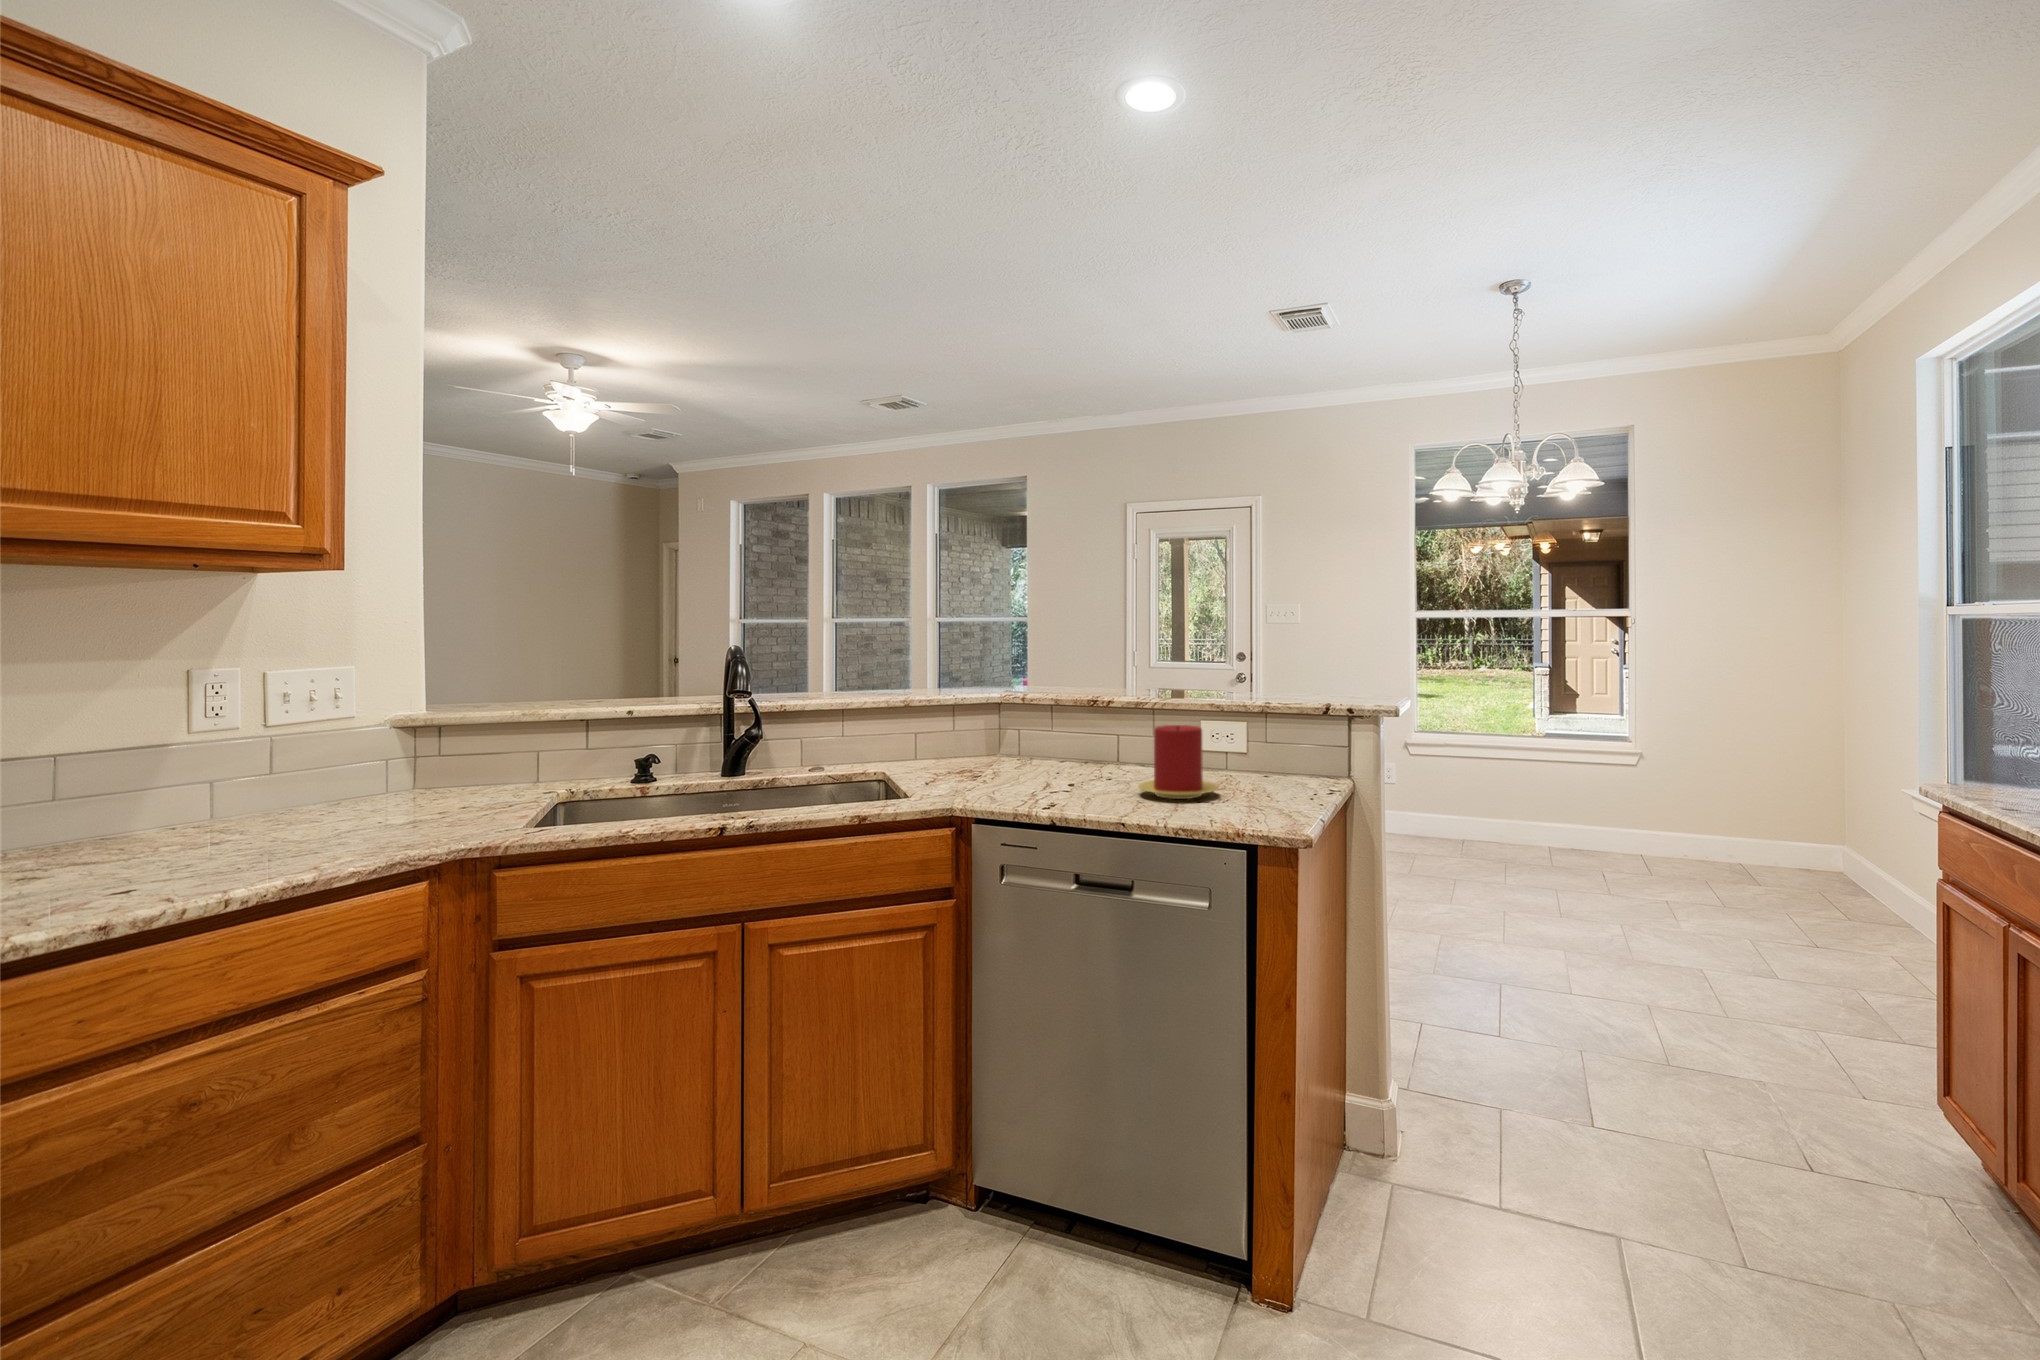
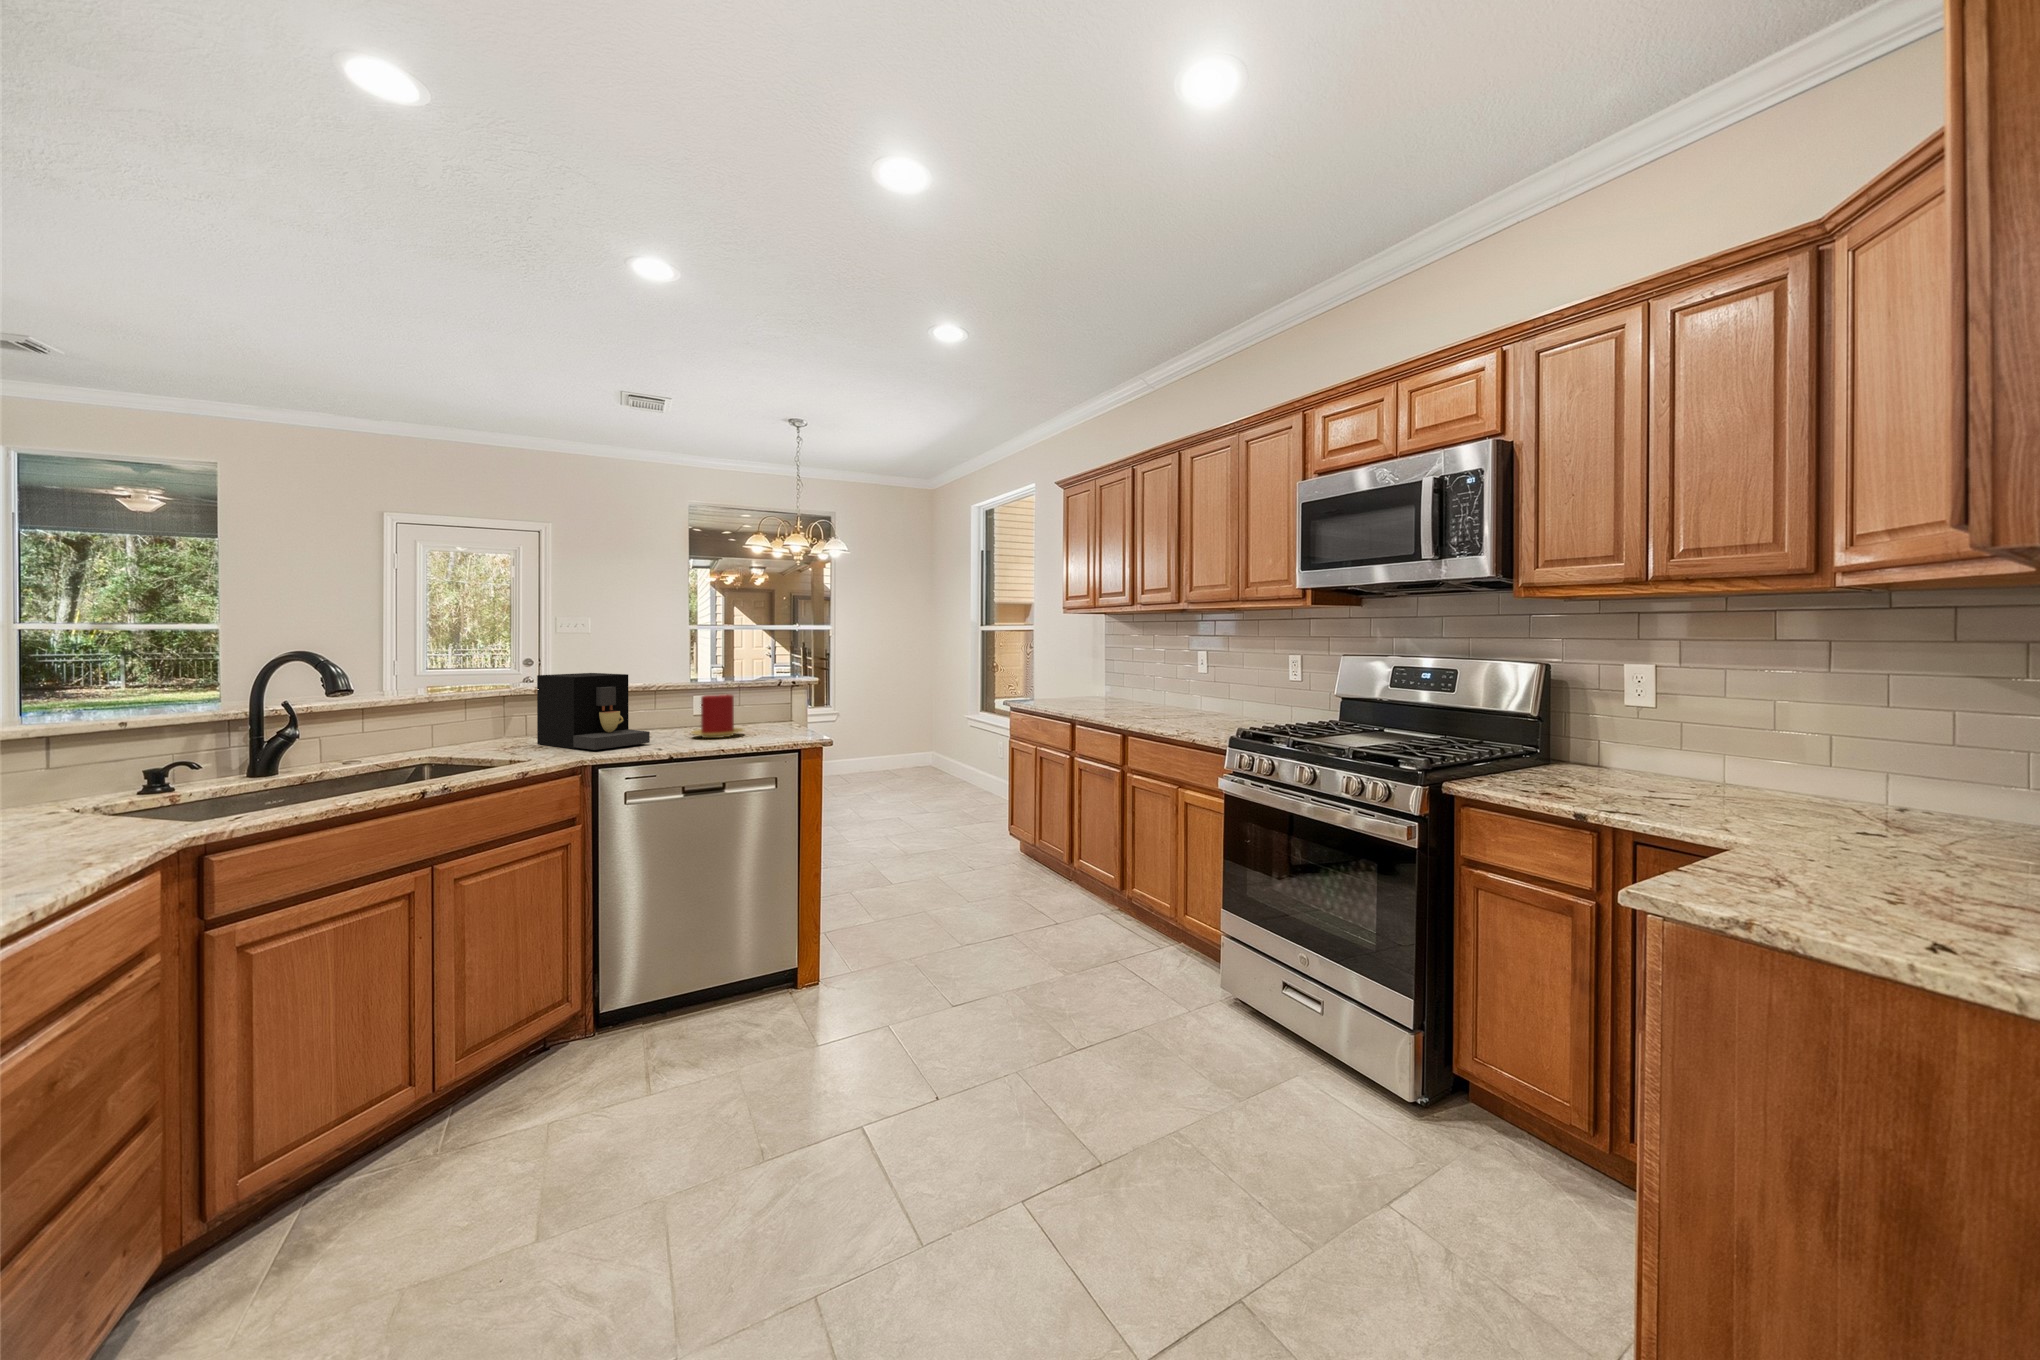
coffee maker: none [988,680,1068,794] -> present [537,673,650,750]

